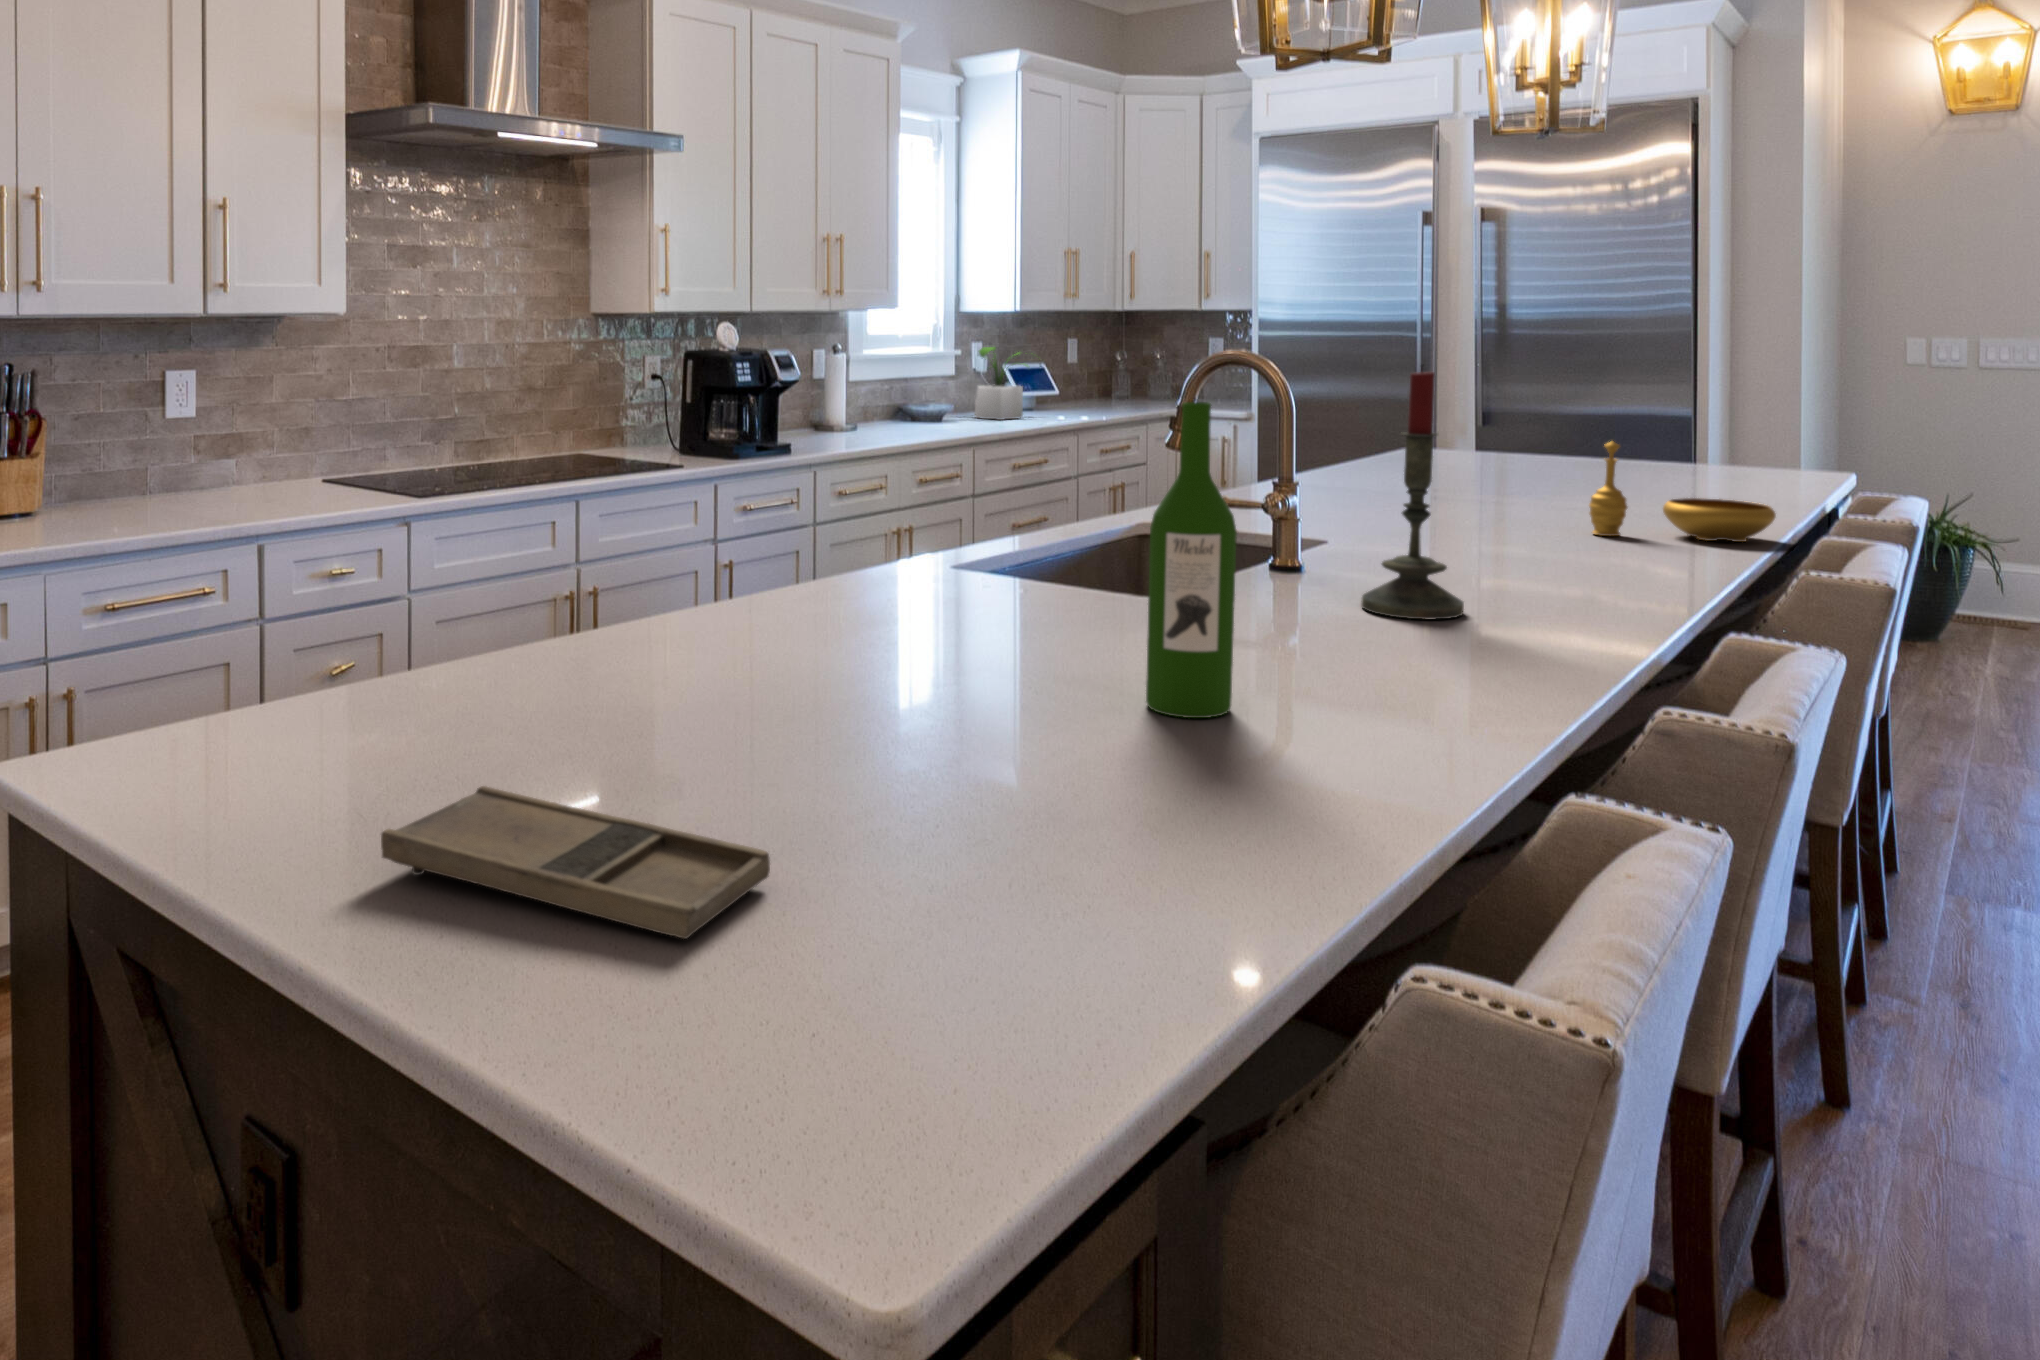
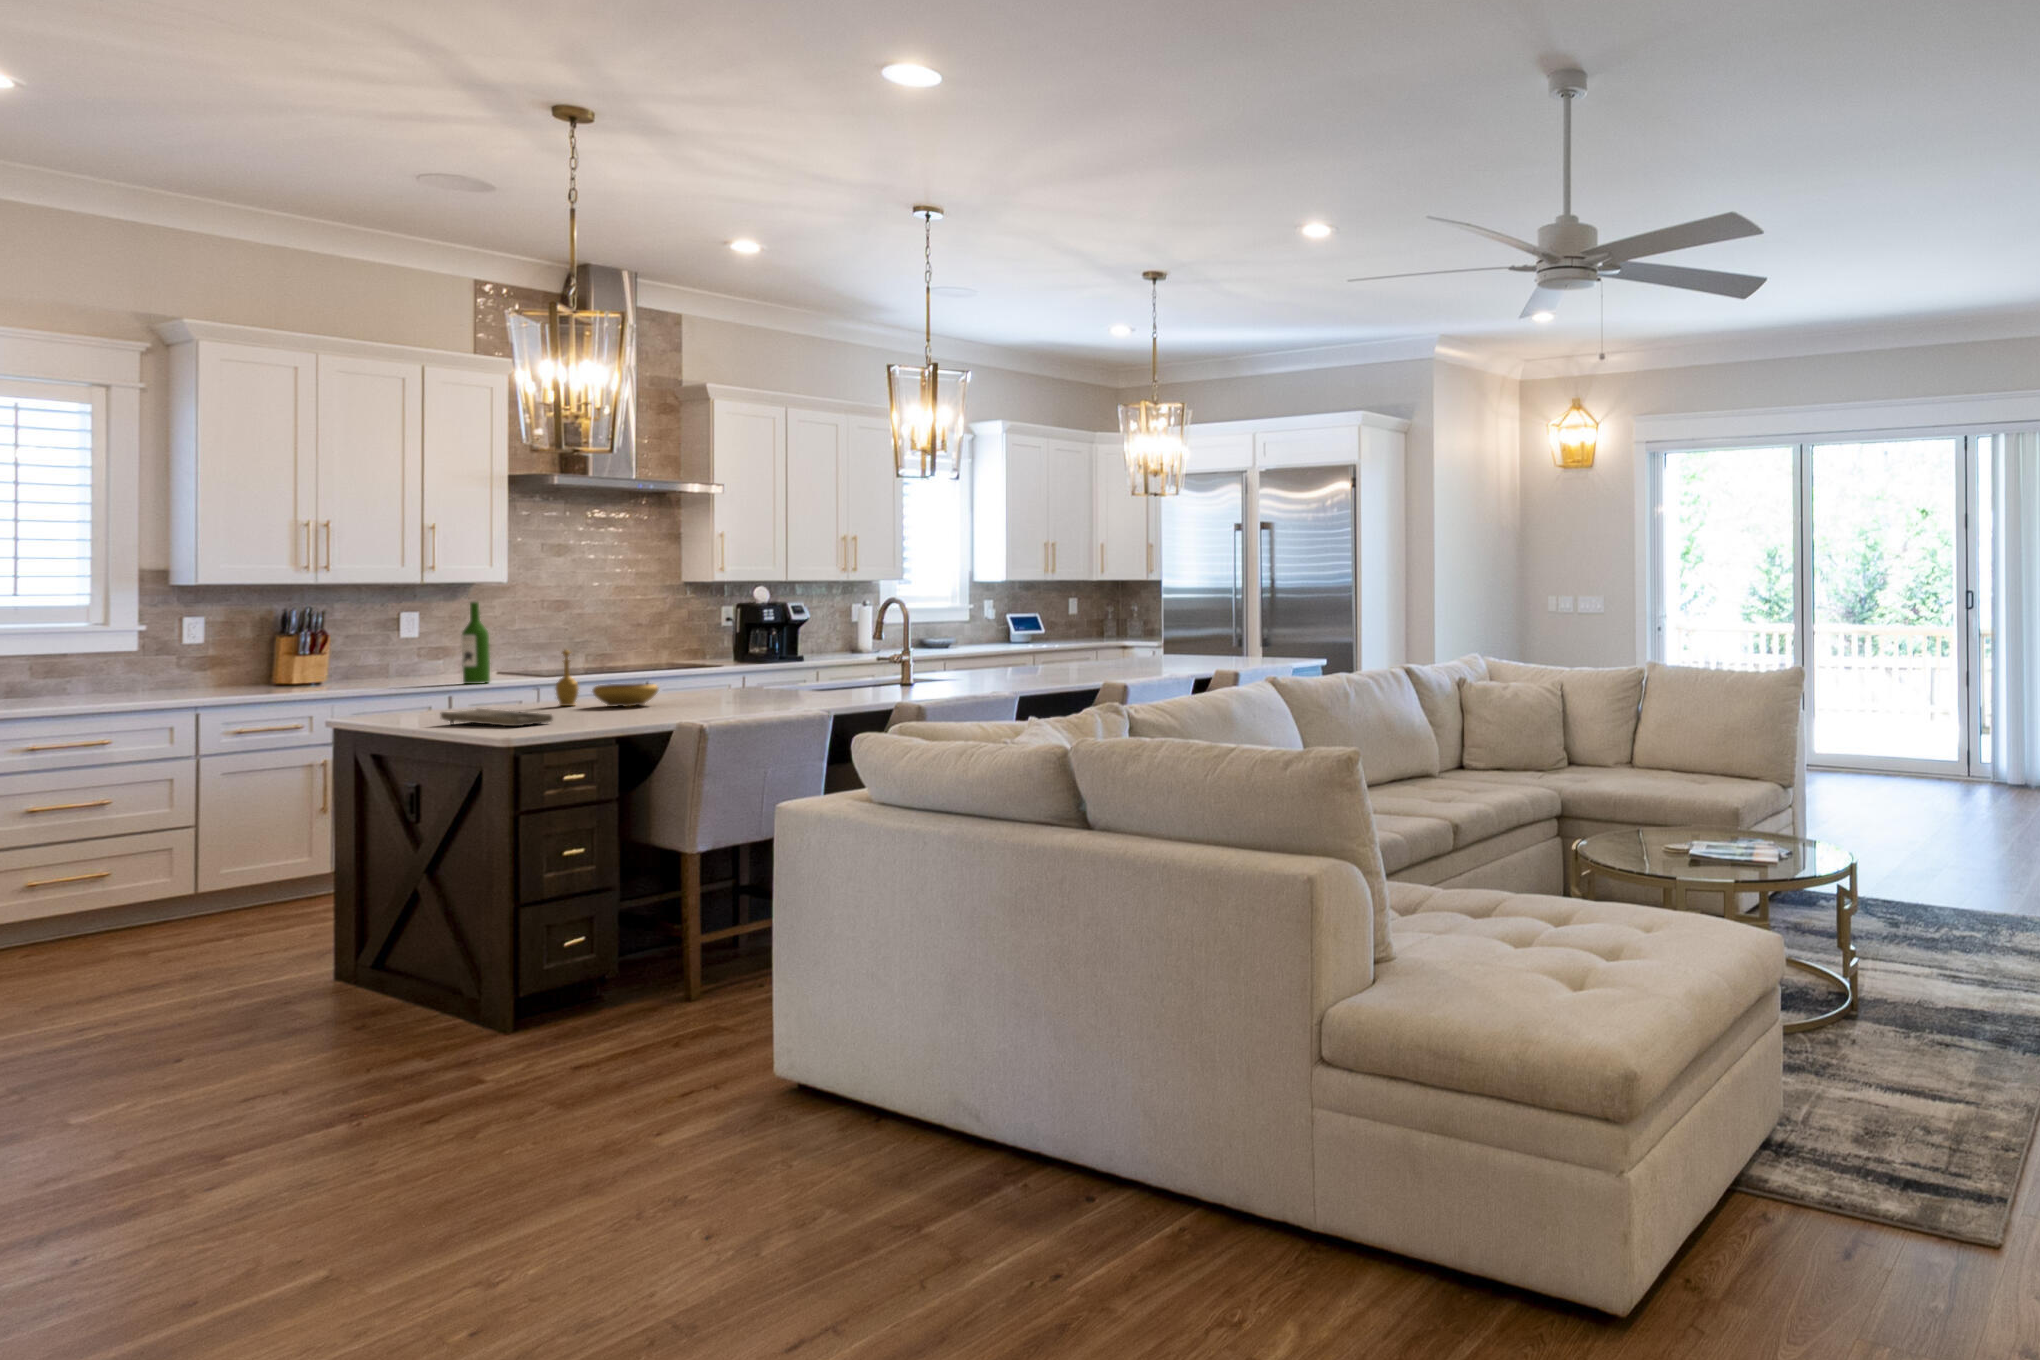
potted plant: present [975,347,1027,420] -> none [983,603,1036,649]
candle: present [1361,367,1464,620] -> none [917,597,957,694]
wine bottle: present [1146,402,1237,718] -> present [462,602,490,684]
decorative bowl: present [1589,441,1776,542] -> present [555,650,658,707]

